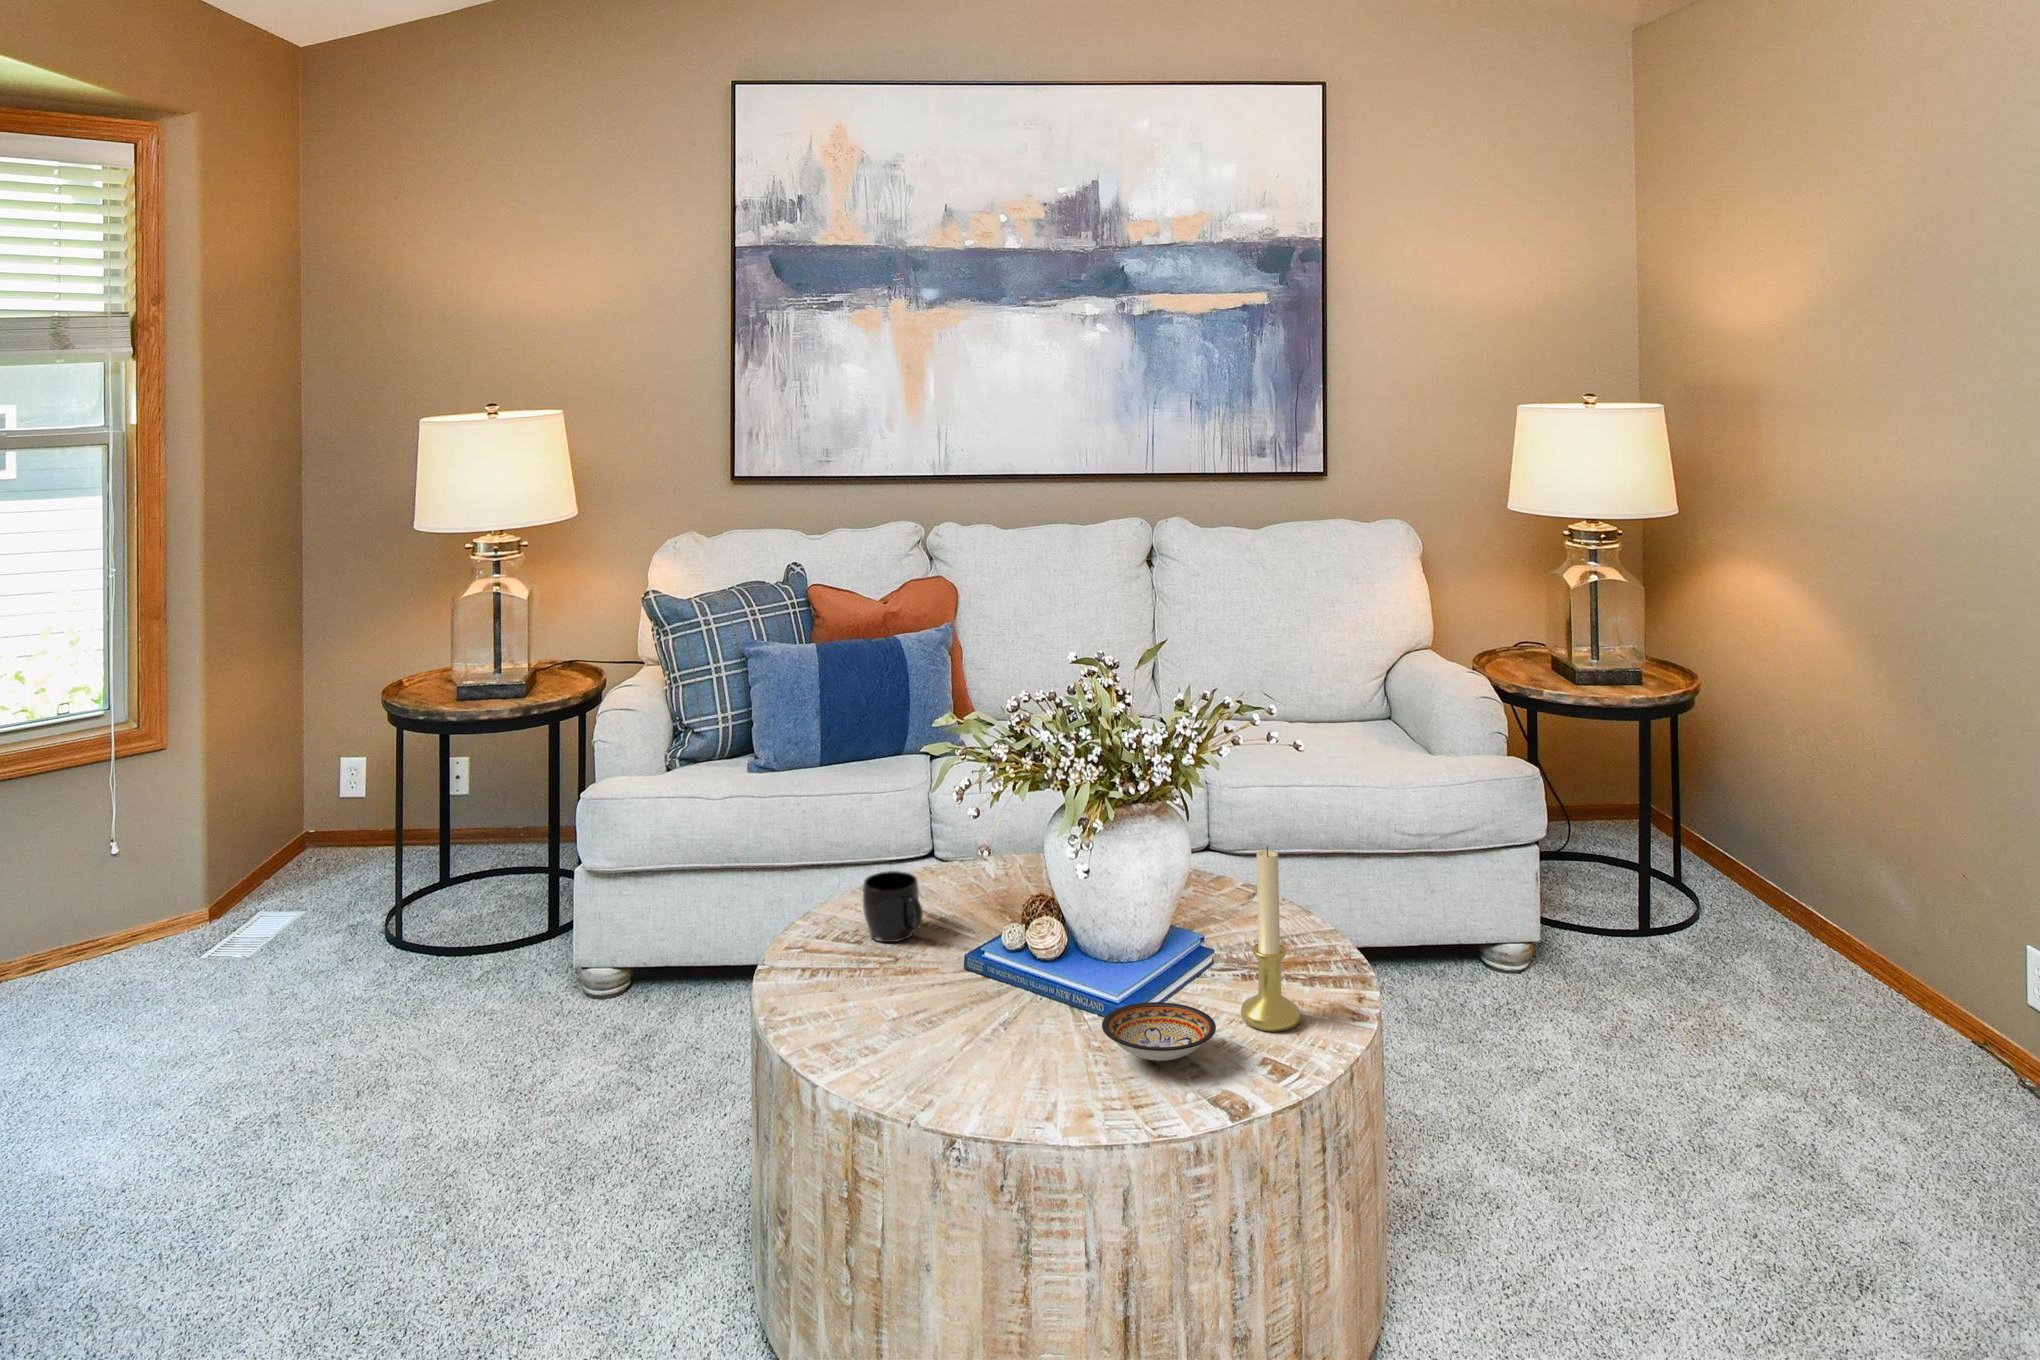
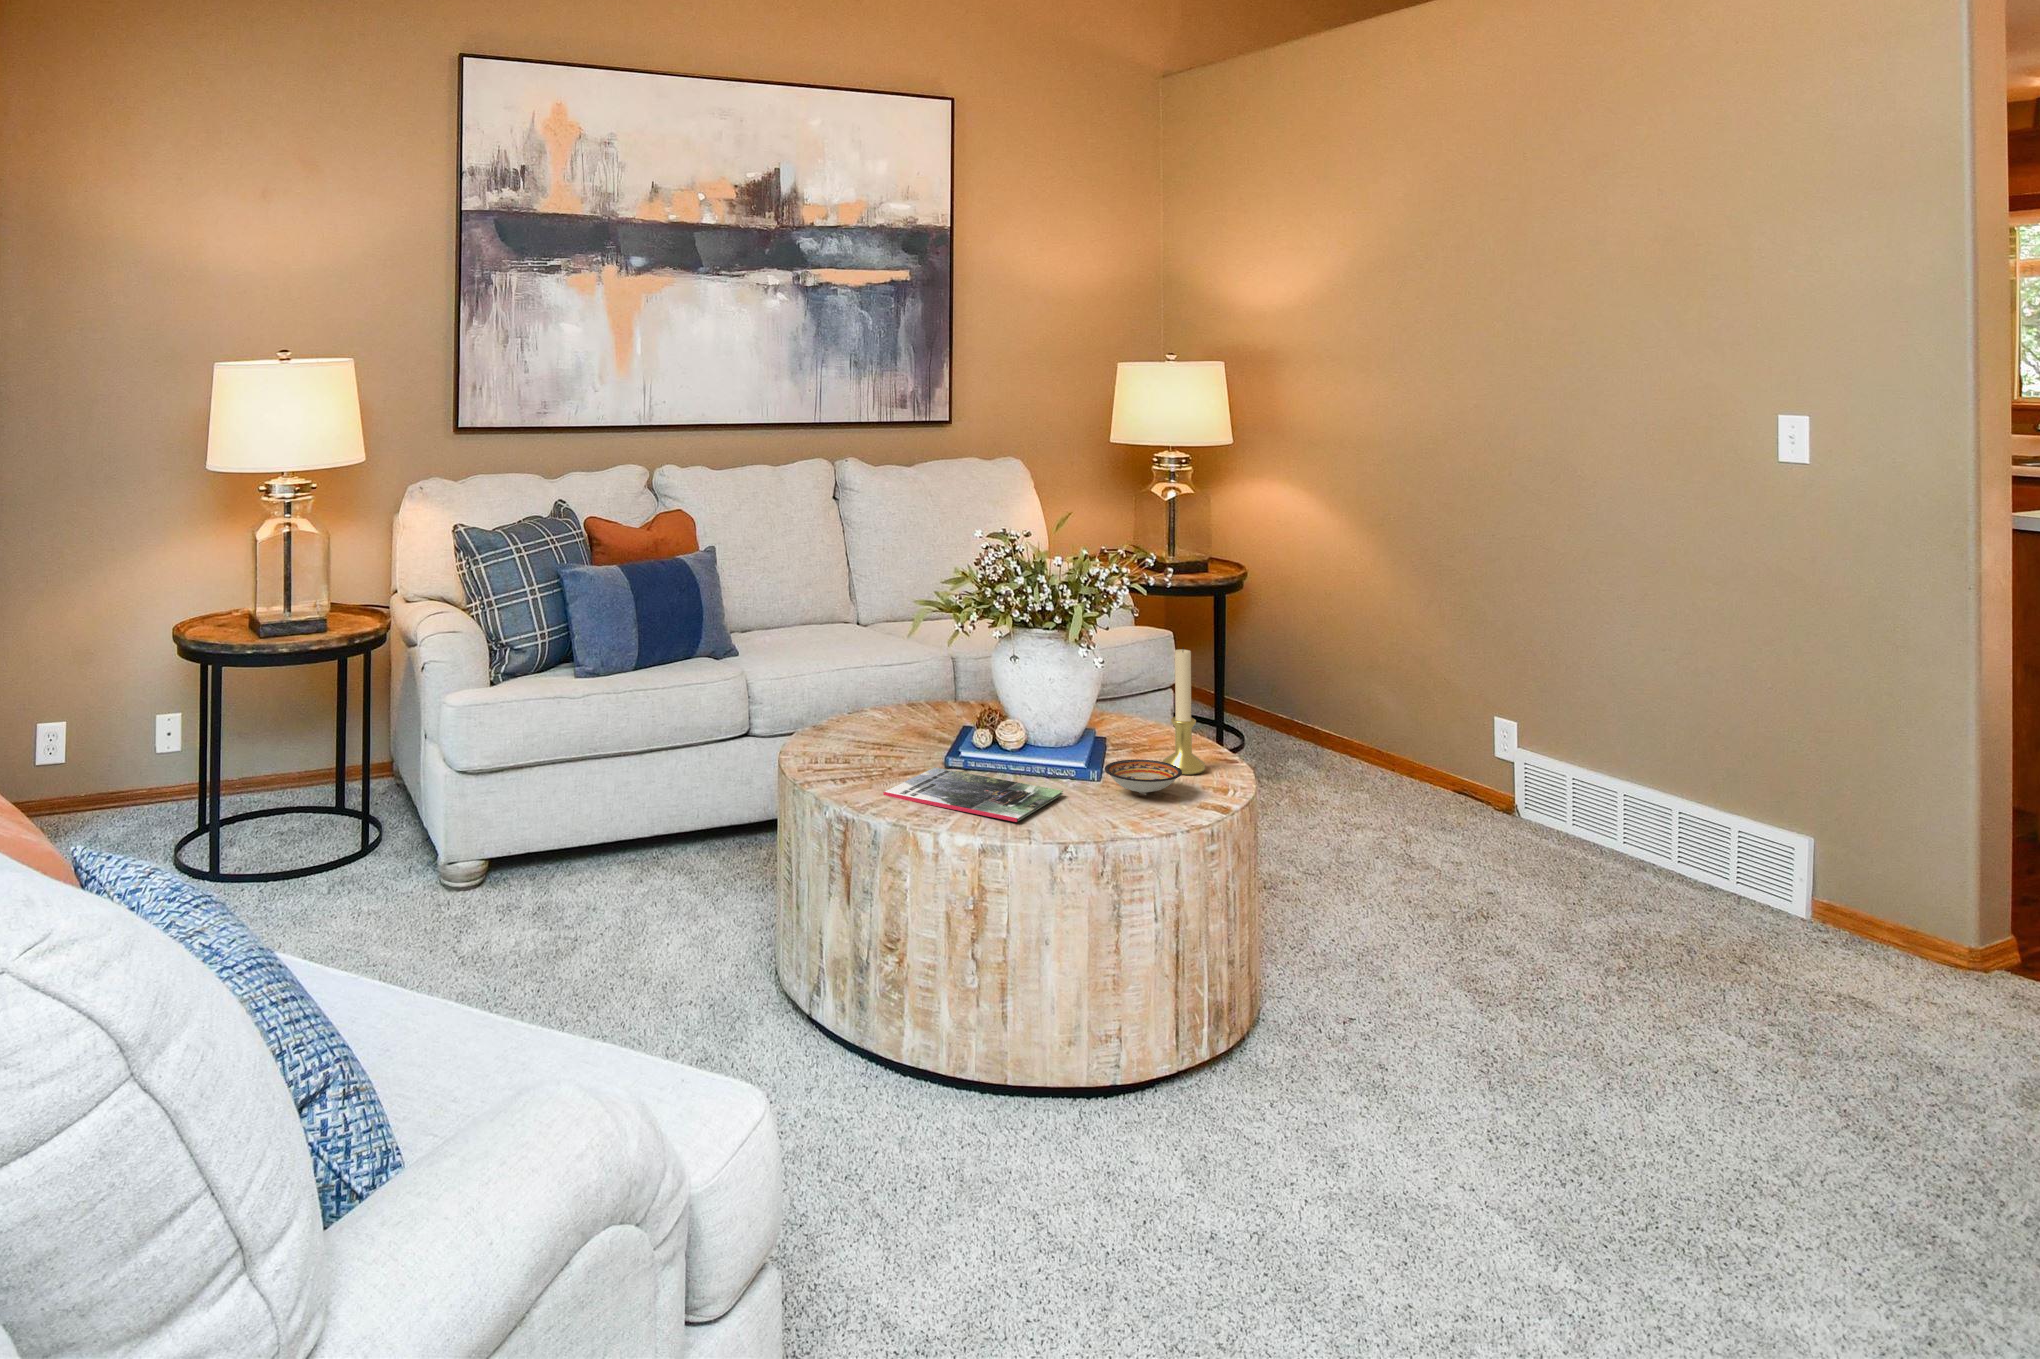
mug: present [863,871,923,942] -> none [845,707,902,759]
magazine: none [825,968,1044,1087] -> present [883,767,1063,822]

